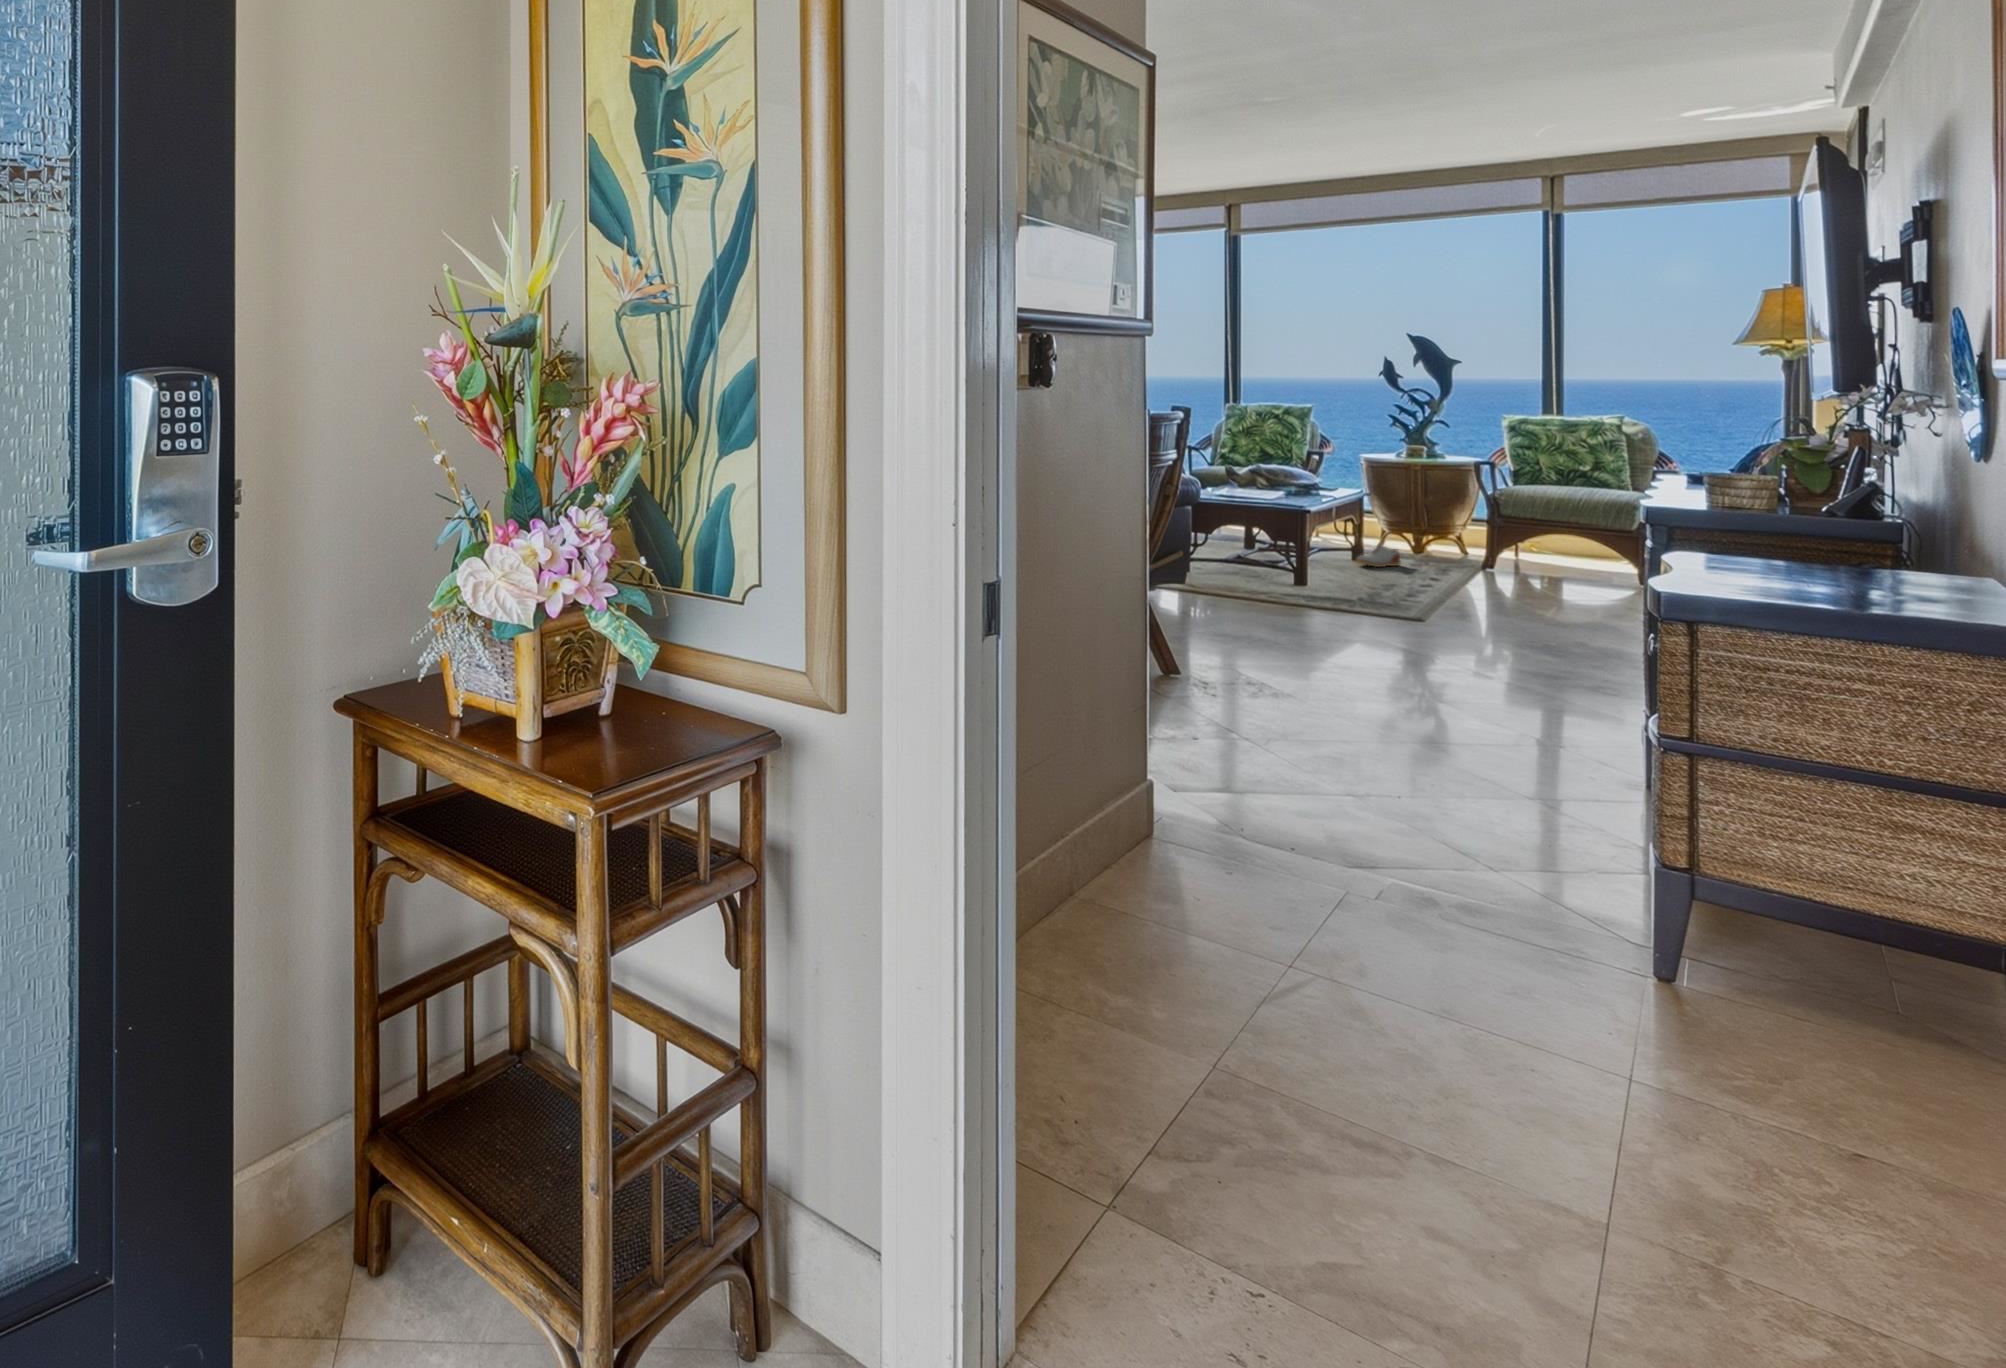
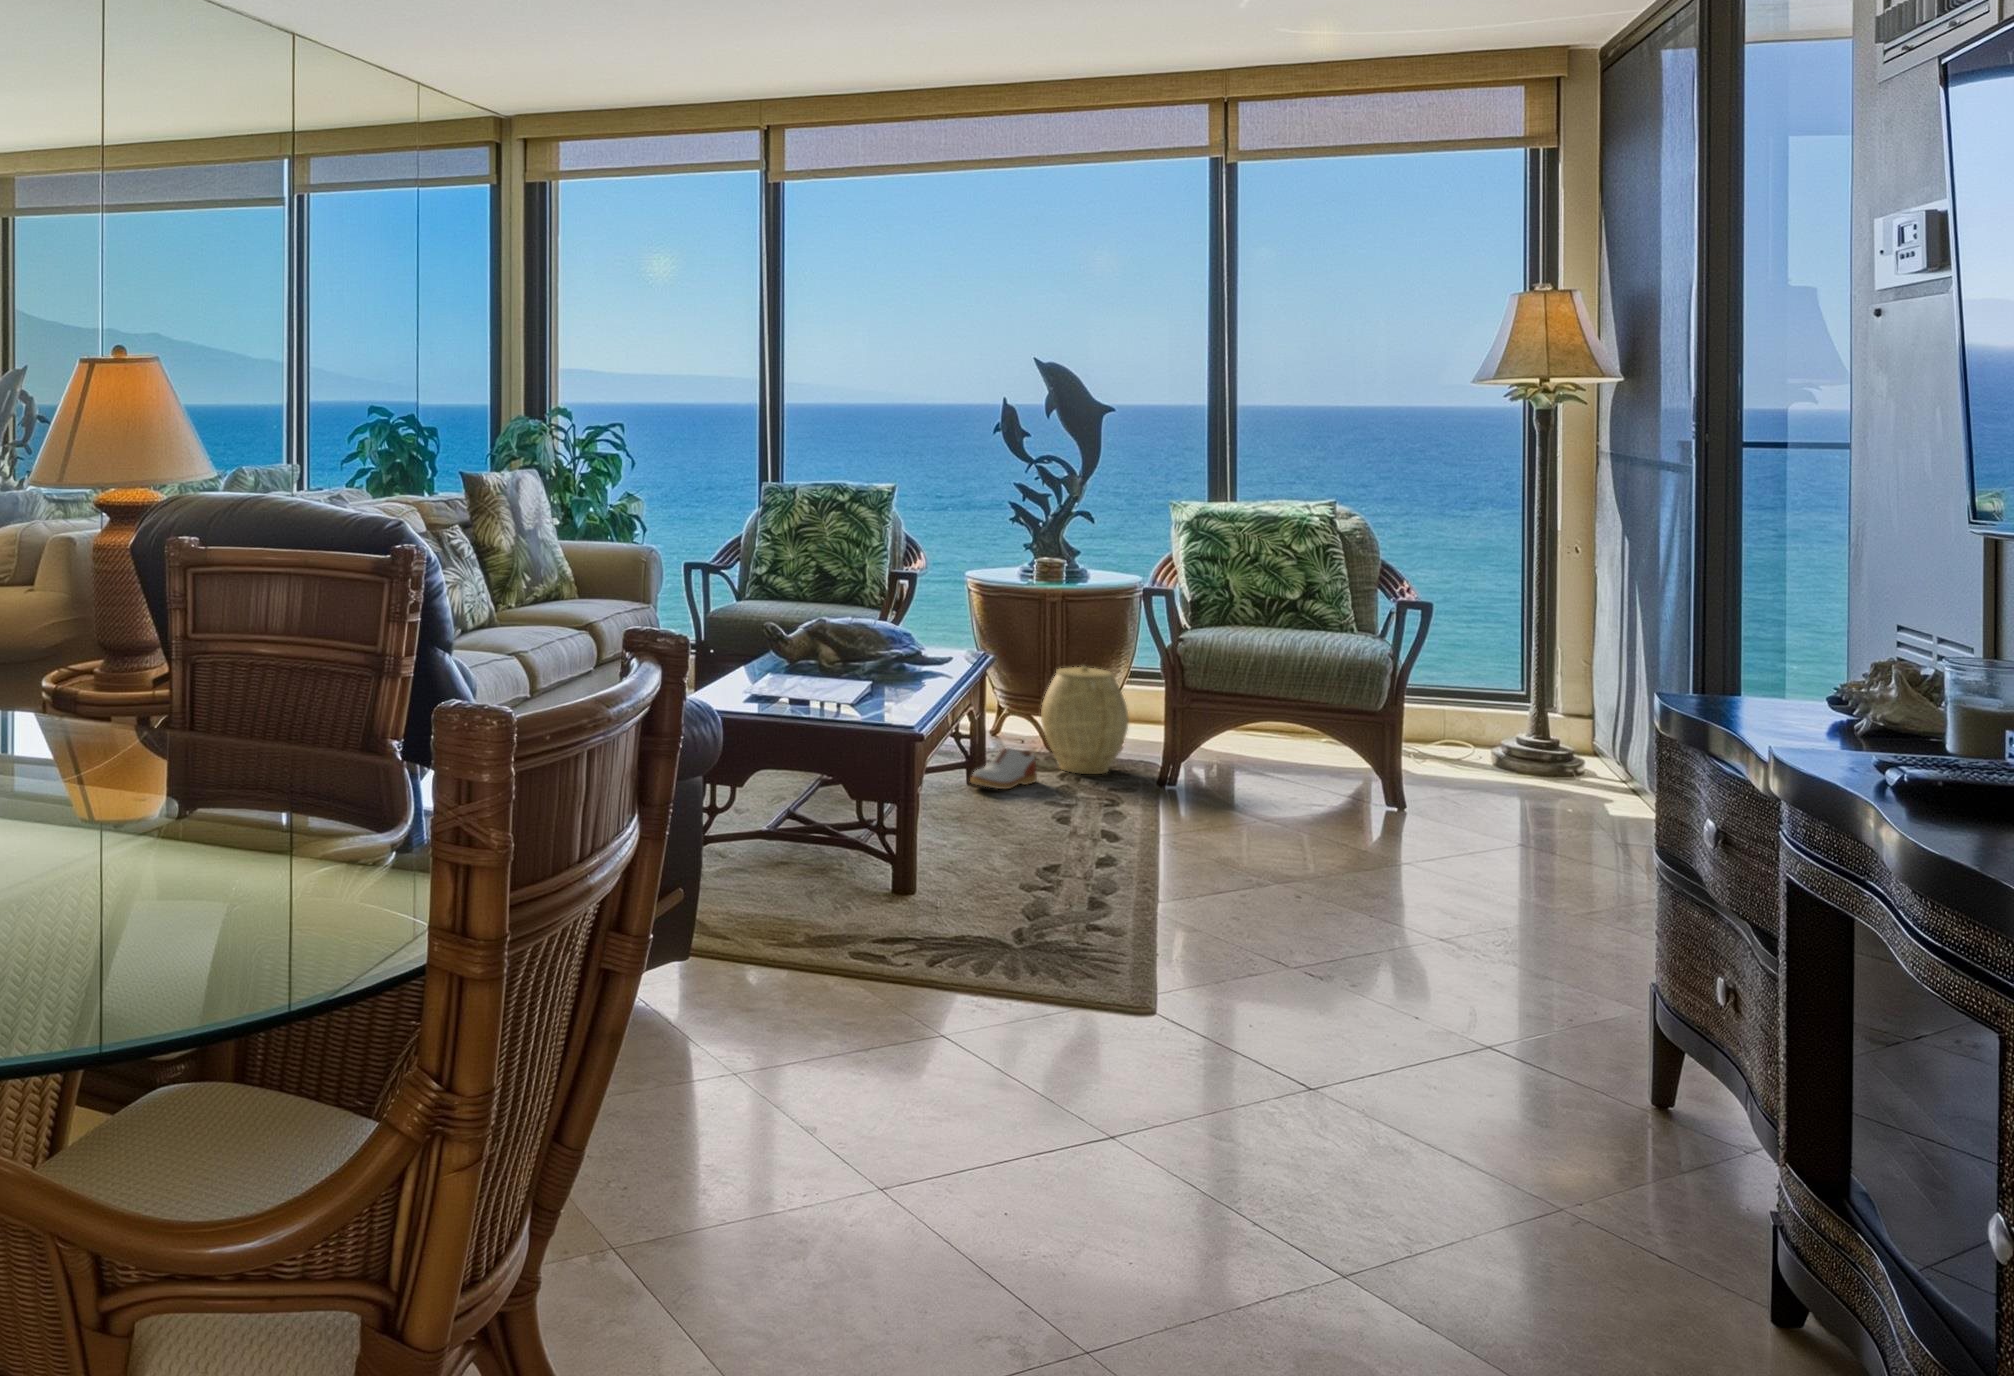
woven basket: none [1405,505,1464,565] -> present [1041,666,1129,774]

